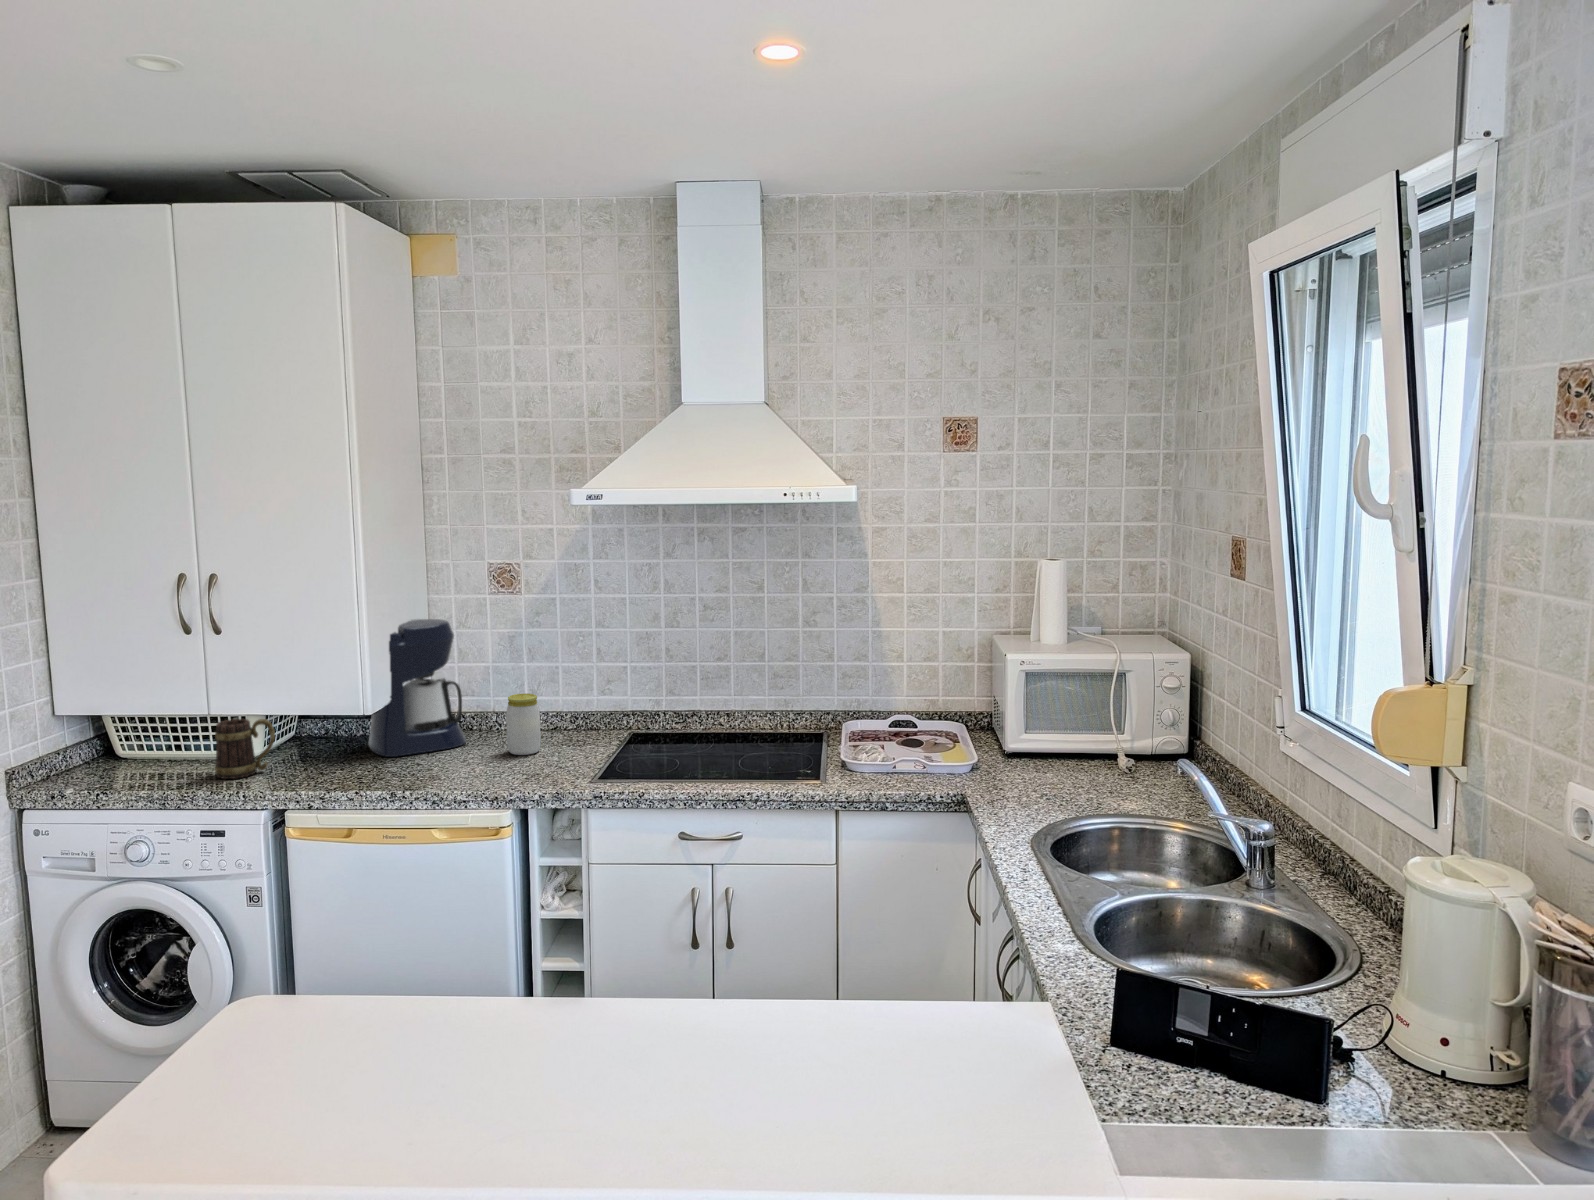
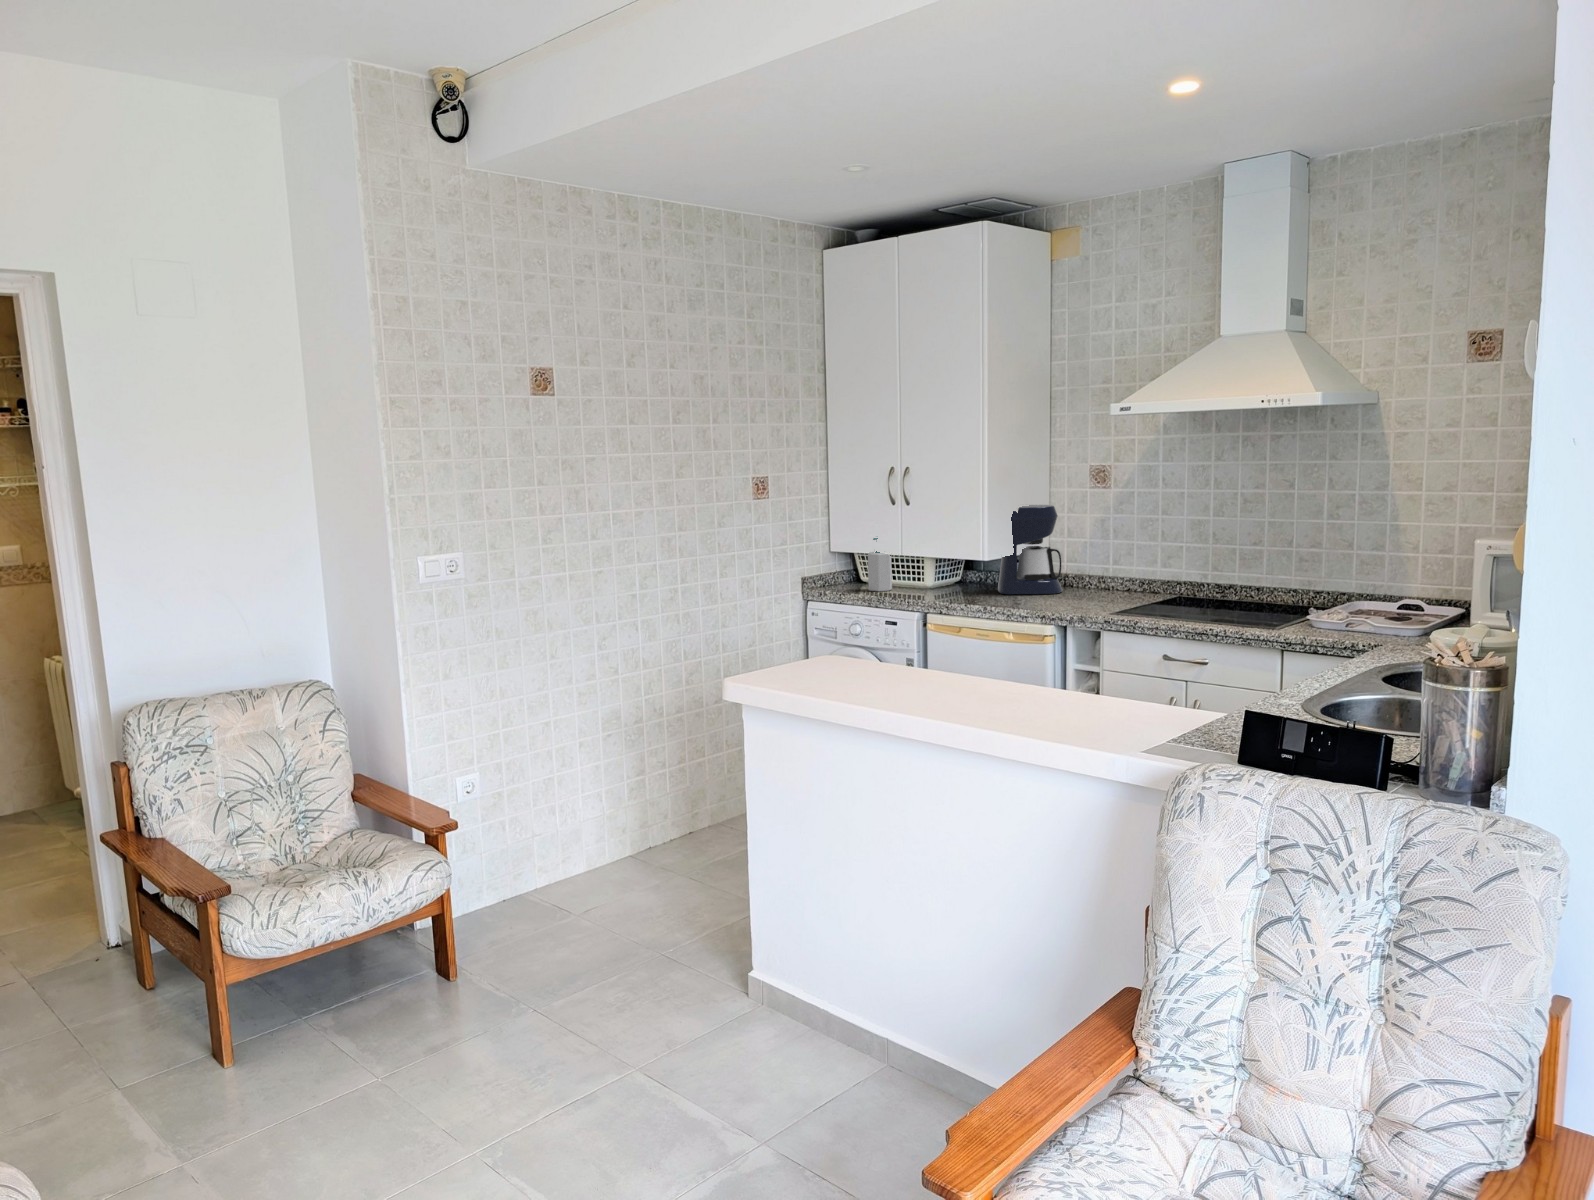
soap bottle: none [139,685,186,777] -> present [868,538,892,591]
jar: present [506,694,541,755] -> none [1078,558,1103,600]
mug: present [215,719,275,779] -> none [902,559,936,595]

